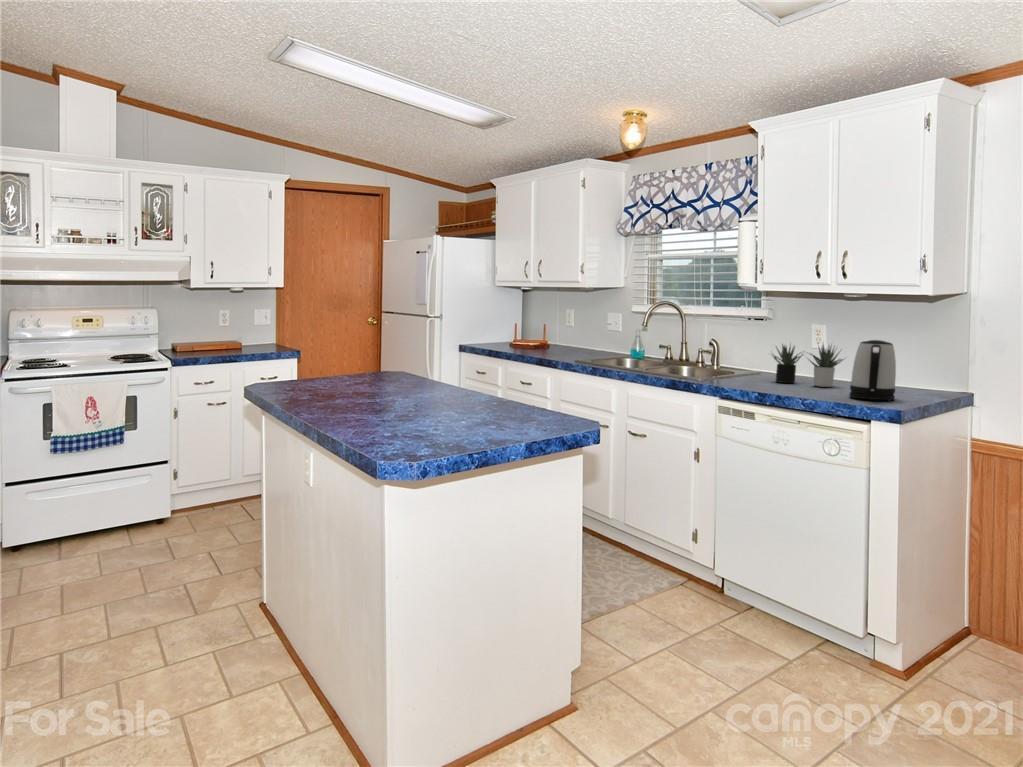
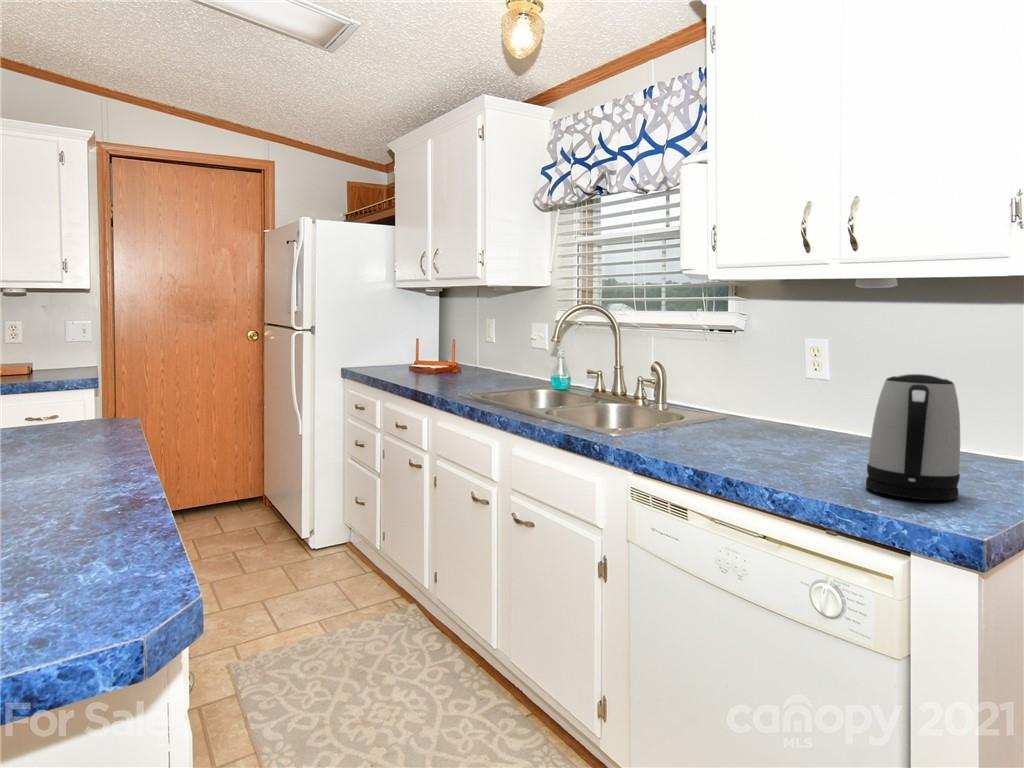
succulent plant: present [773,344,843,387] -> none [728,371,866,456]

